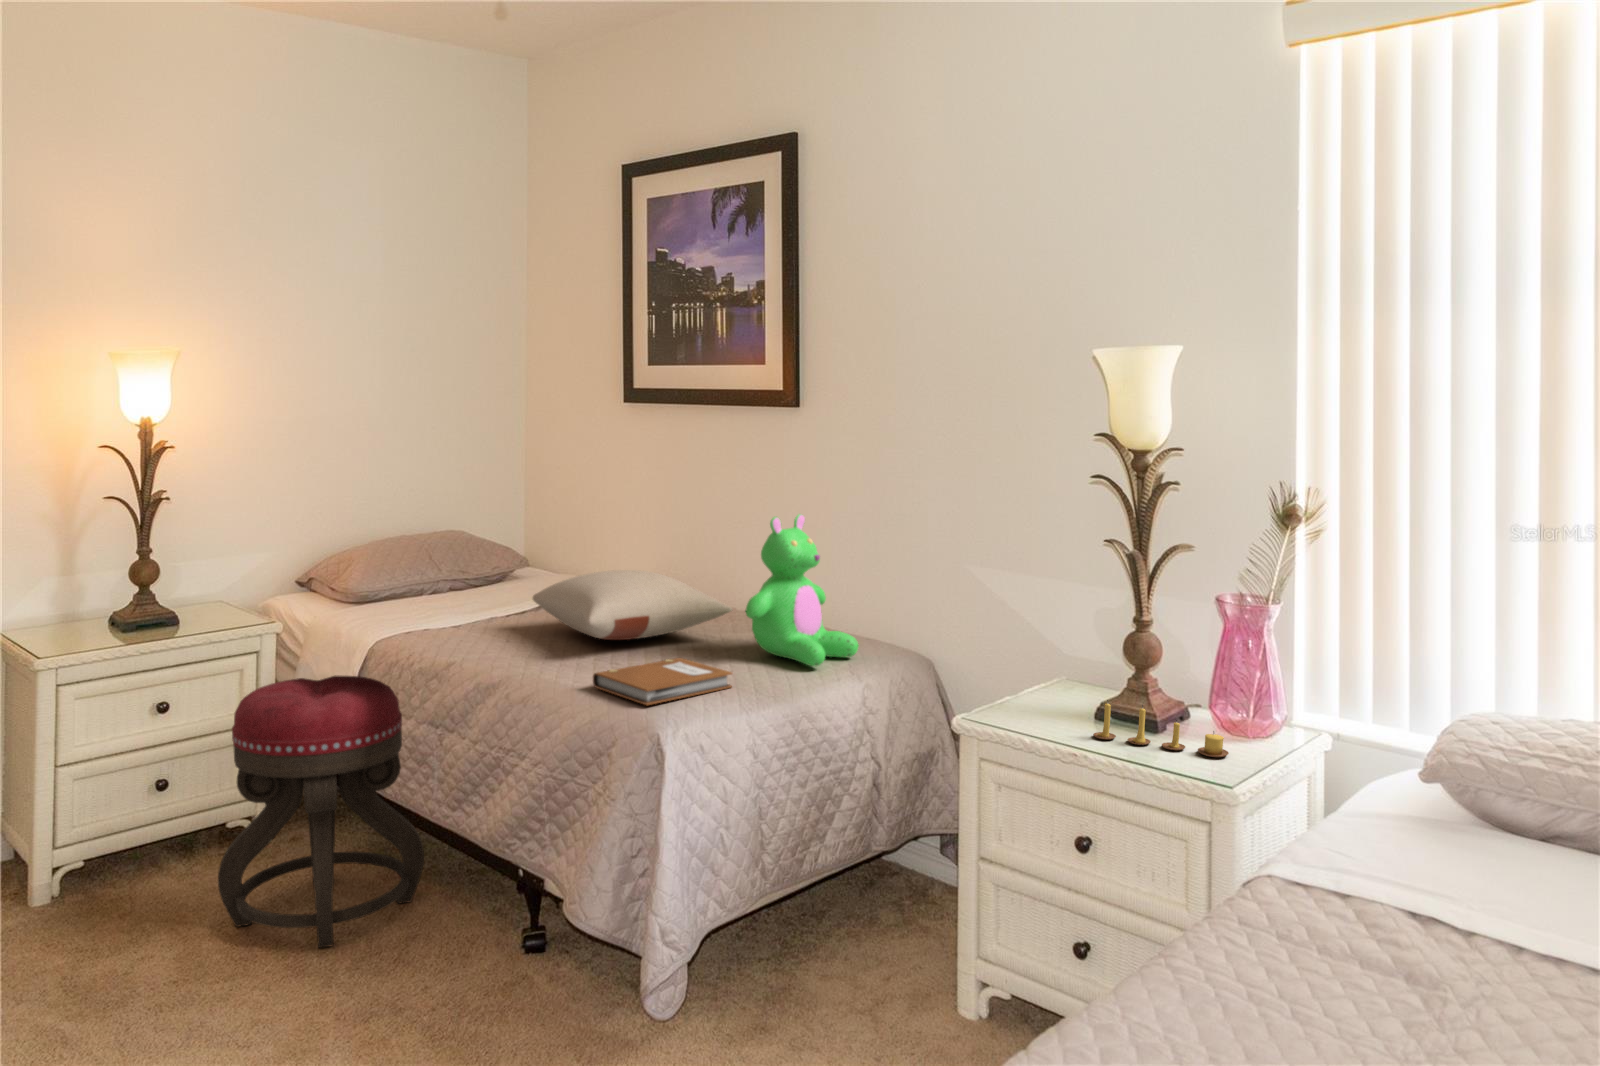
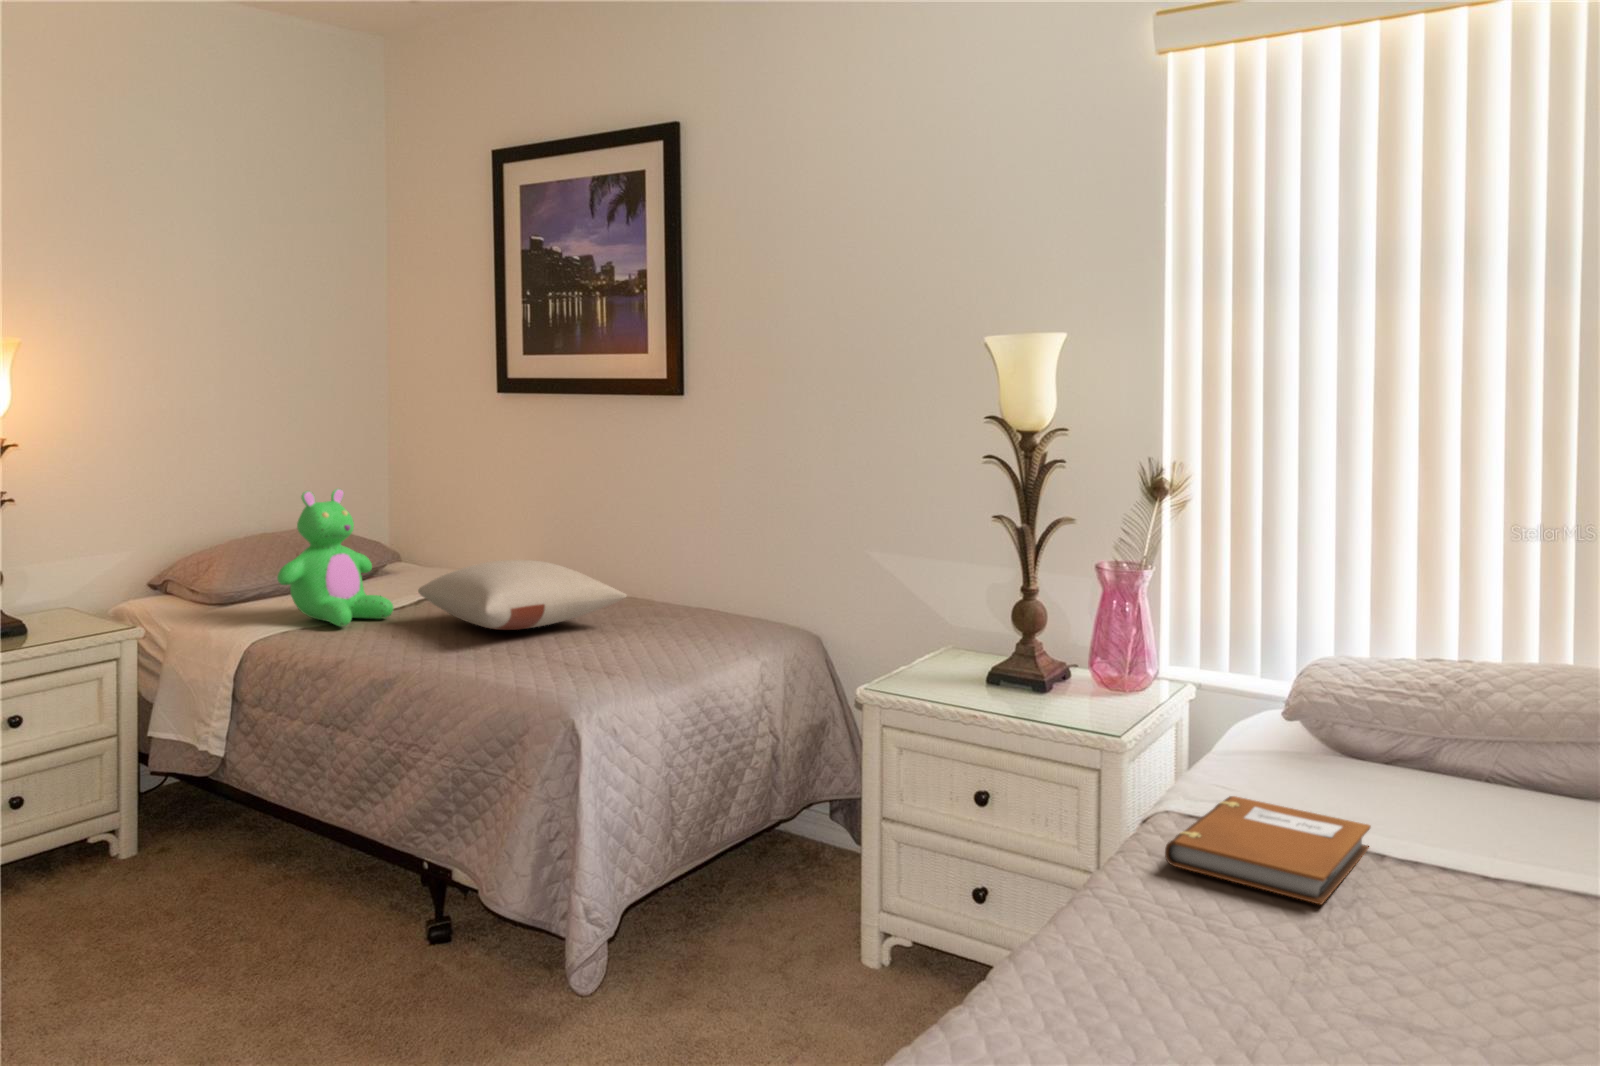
teddy bear: present [745,514,858,666] -> present [277,489,394,626]
notebook: present [593,658,732,705] -> present [1165,796,1371,904]
ottoman: present [218,675,424,948] -> none [97,676,317,956]
candle: present [1093,700,1229,757] -> none [990,664,1114,712]

